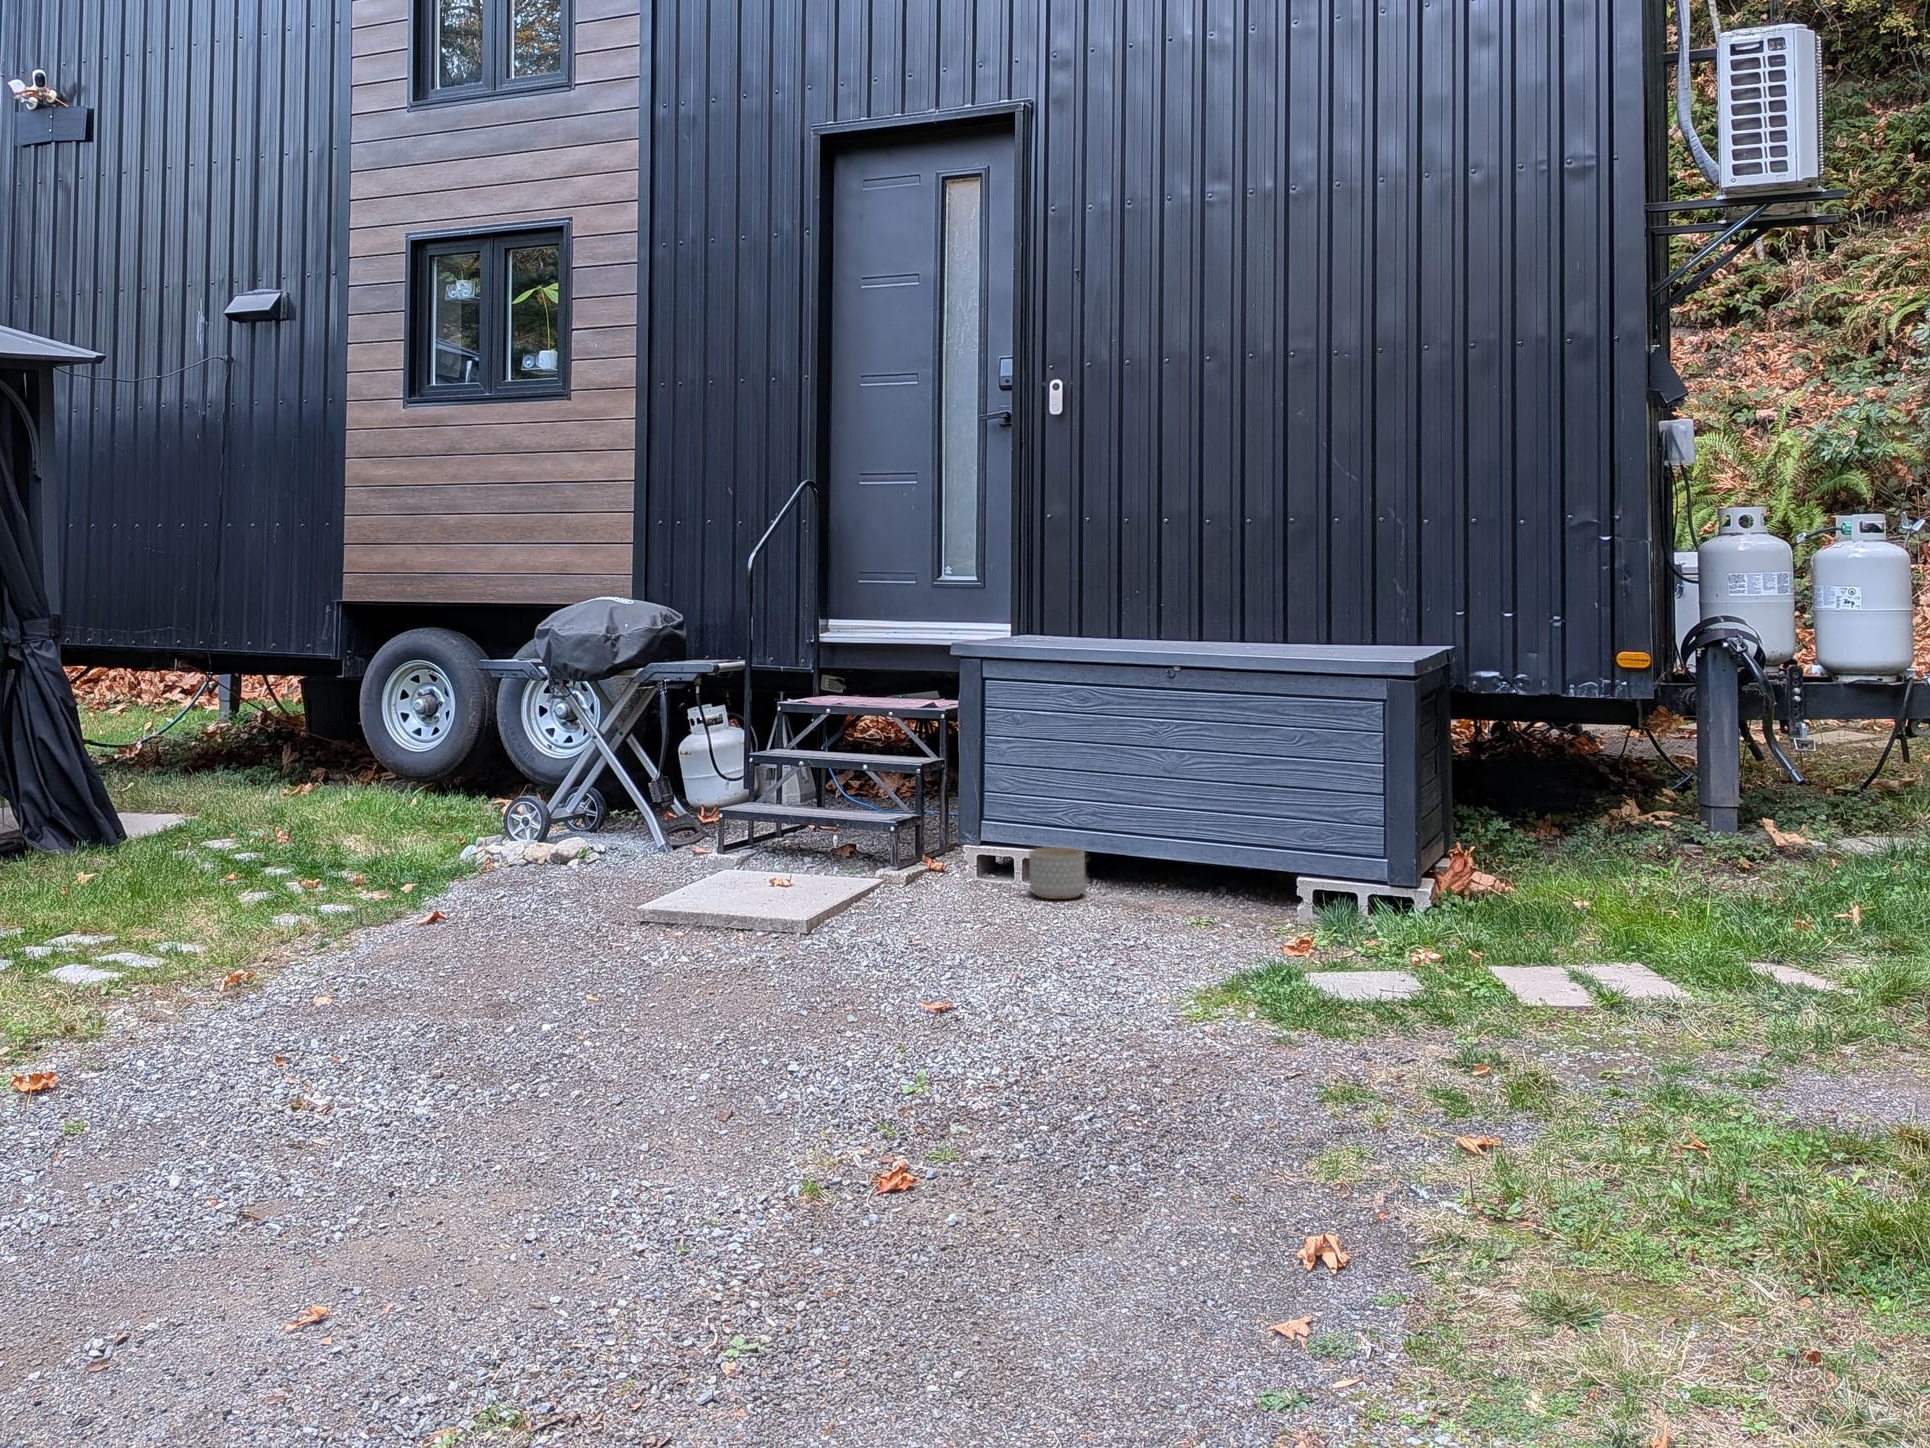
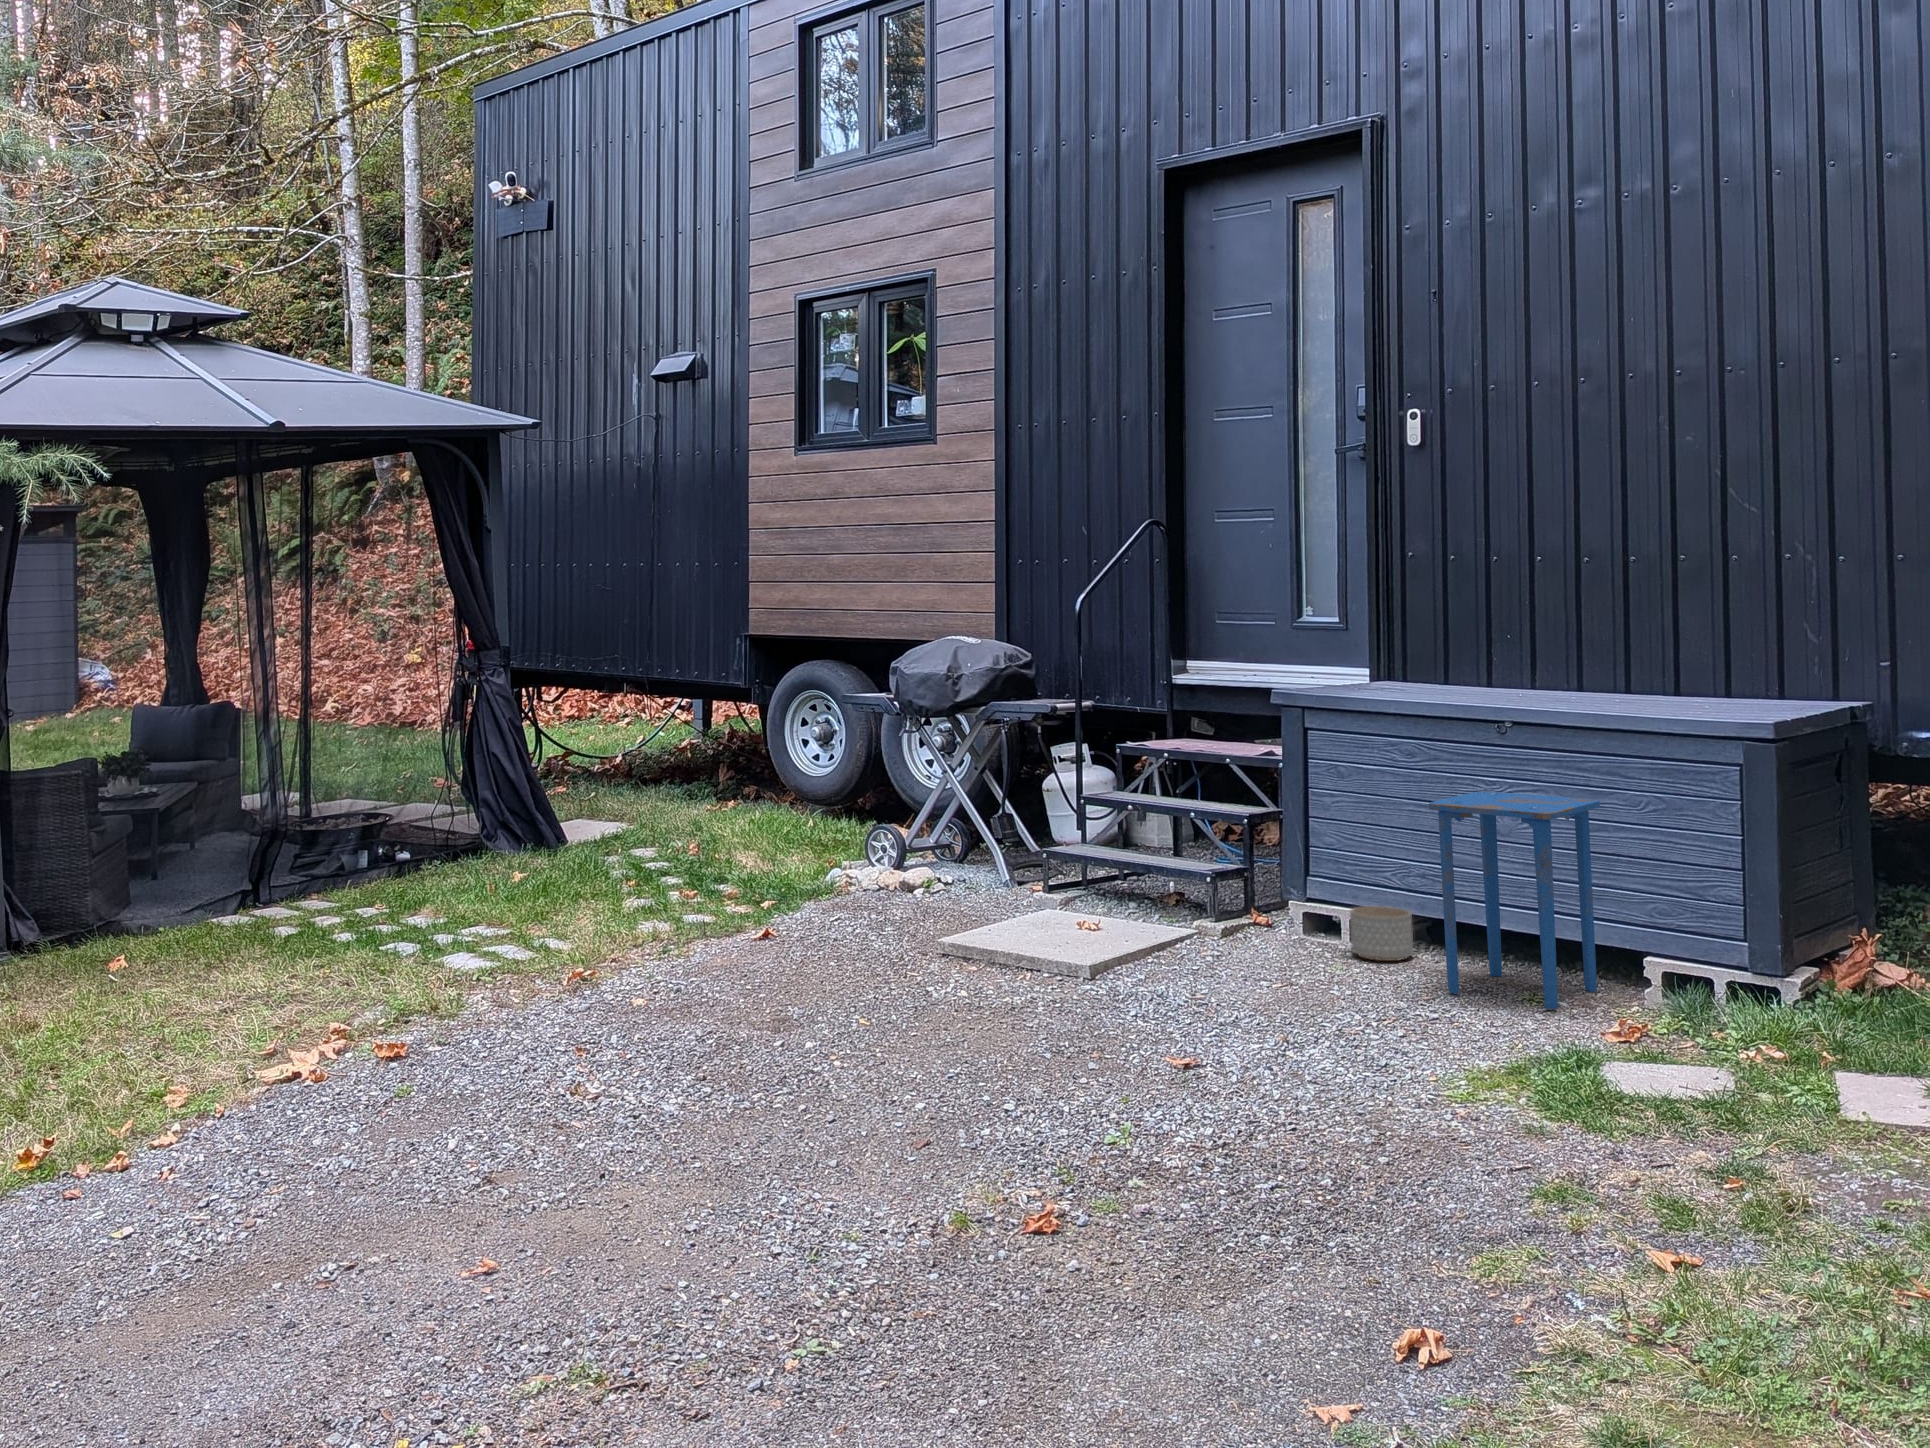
side table: none [1123,731,1262,931] -> present [1429,791,1600,1009]

